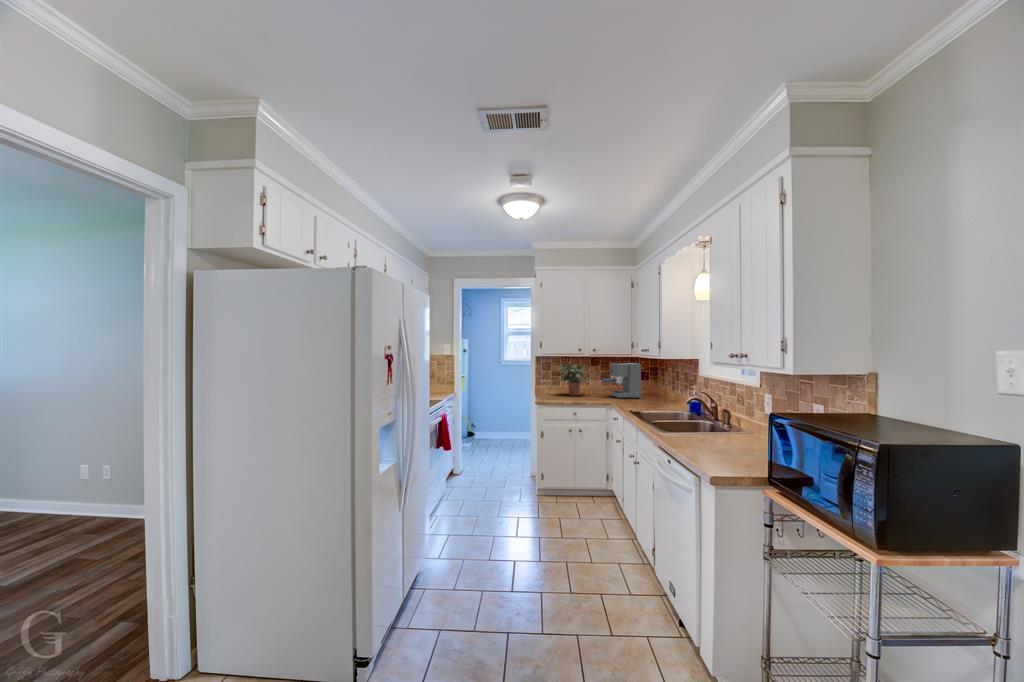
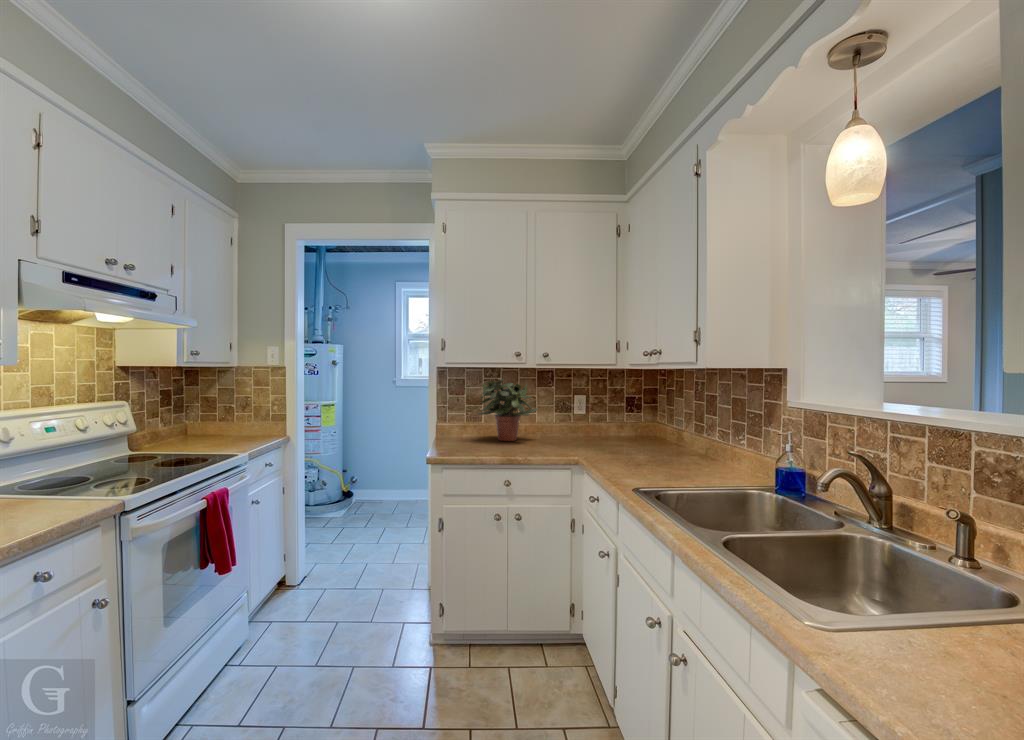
coffee maker: present [602,363,641,398] -> none [559,380,632,446]

